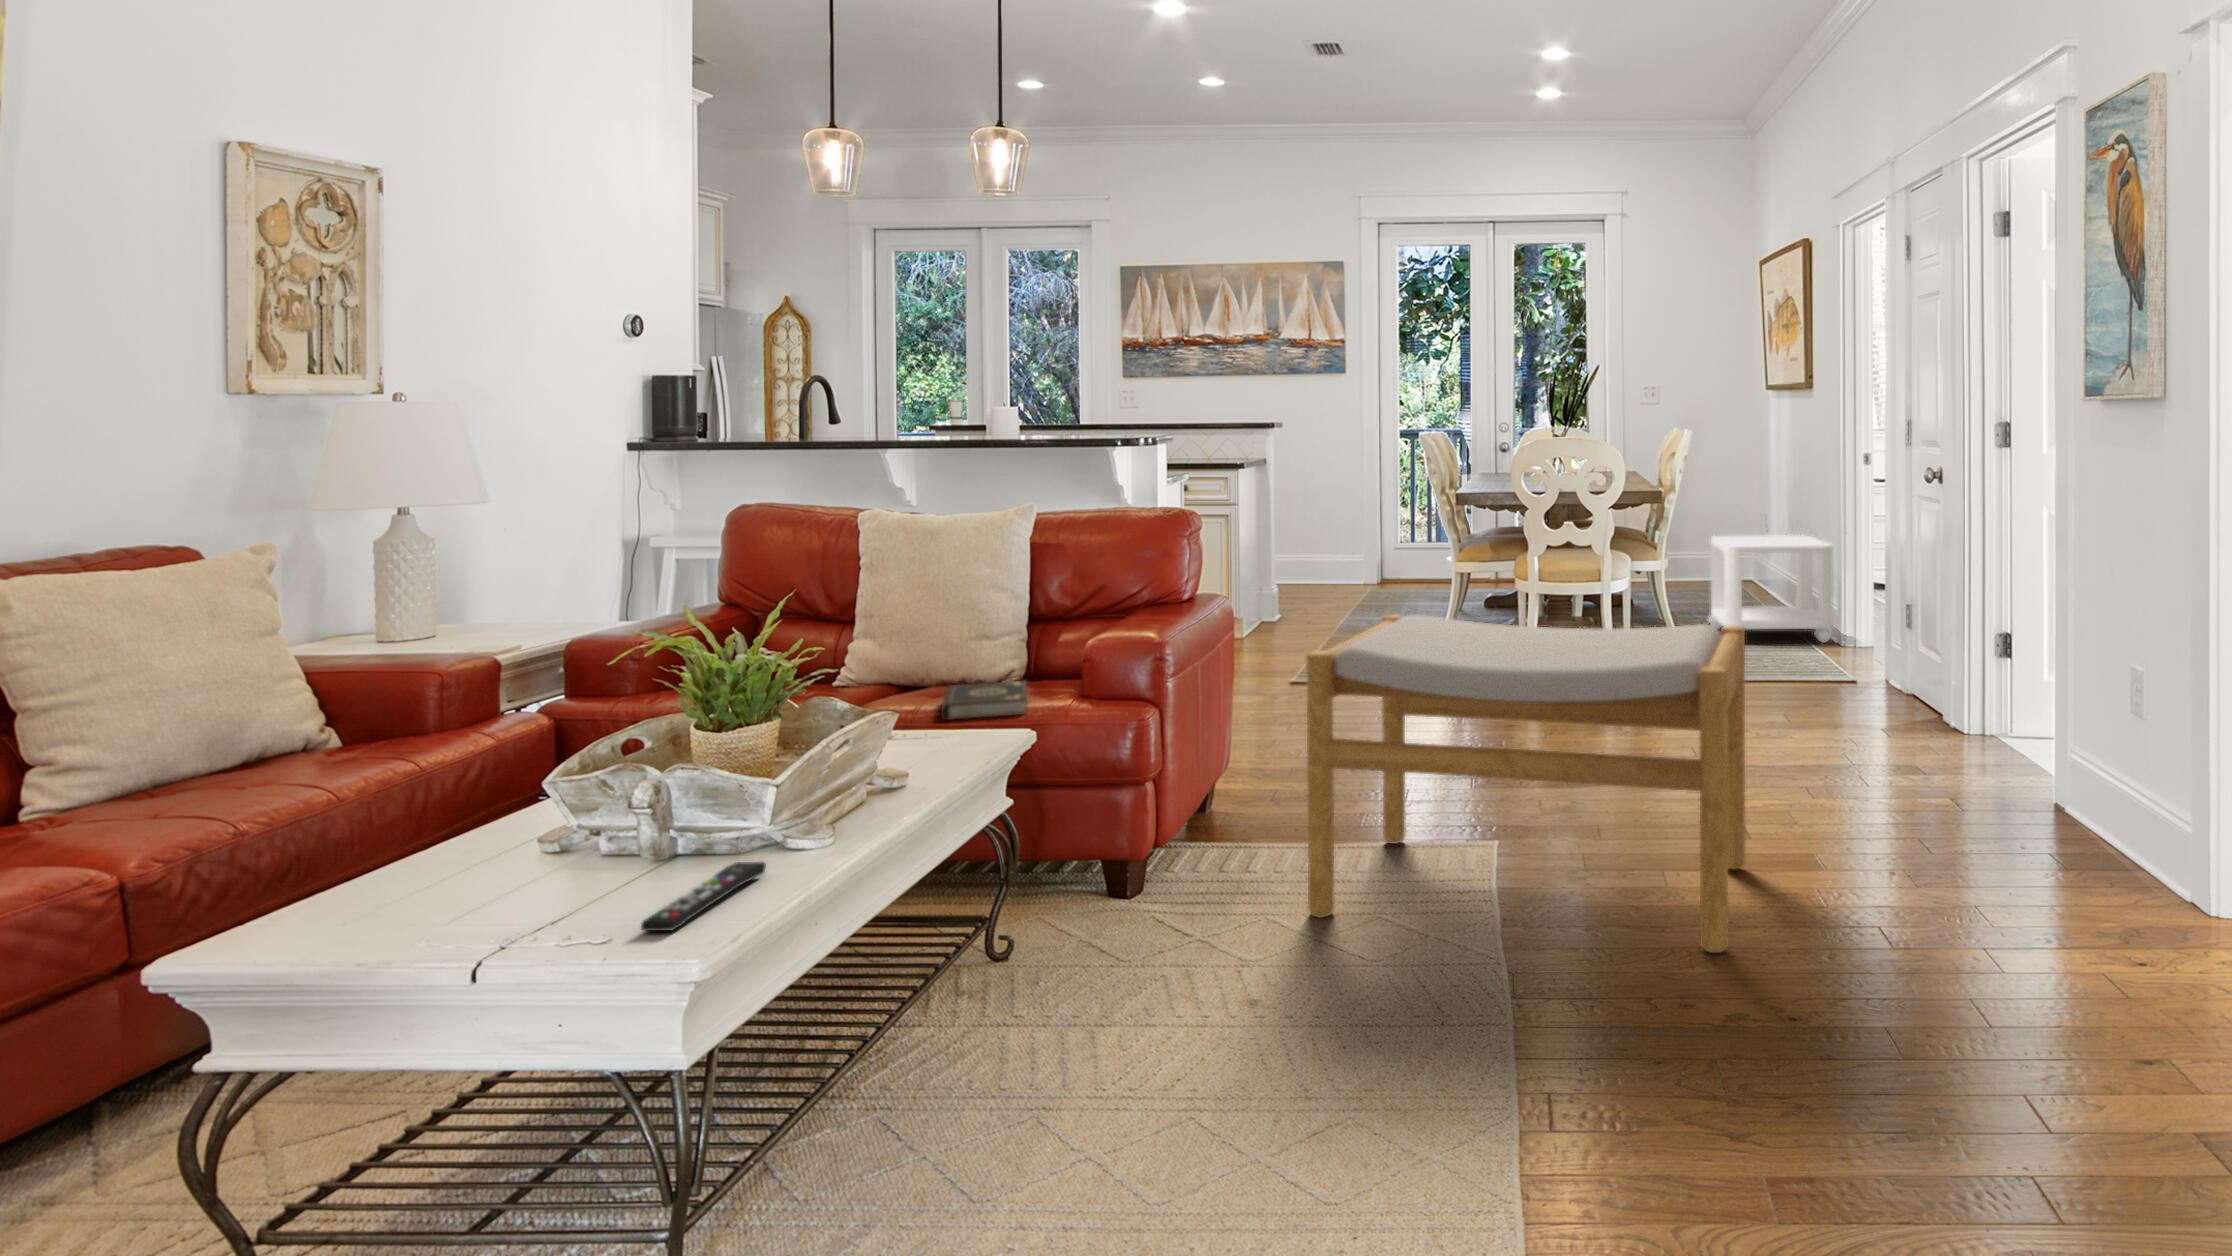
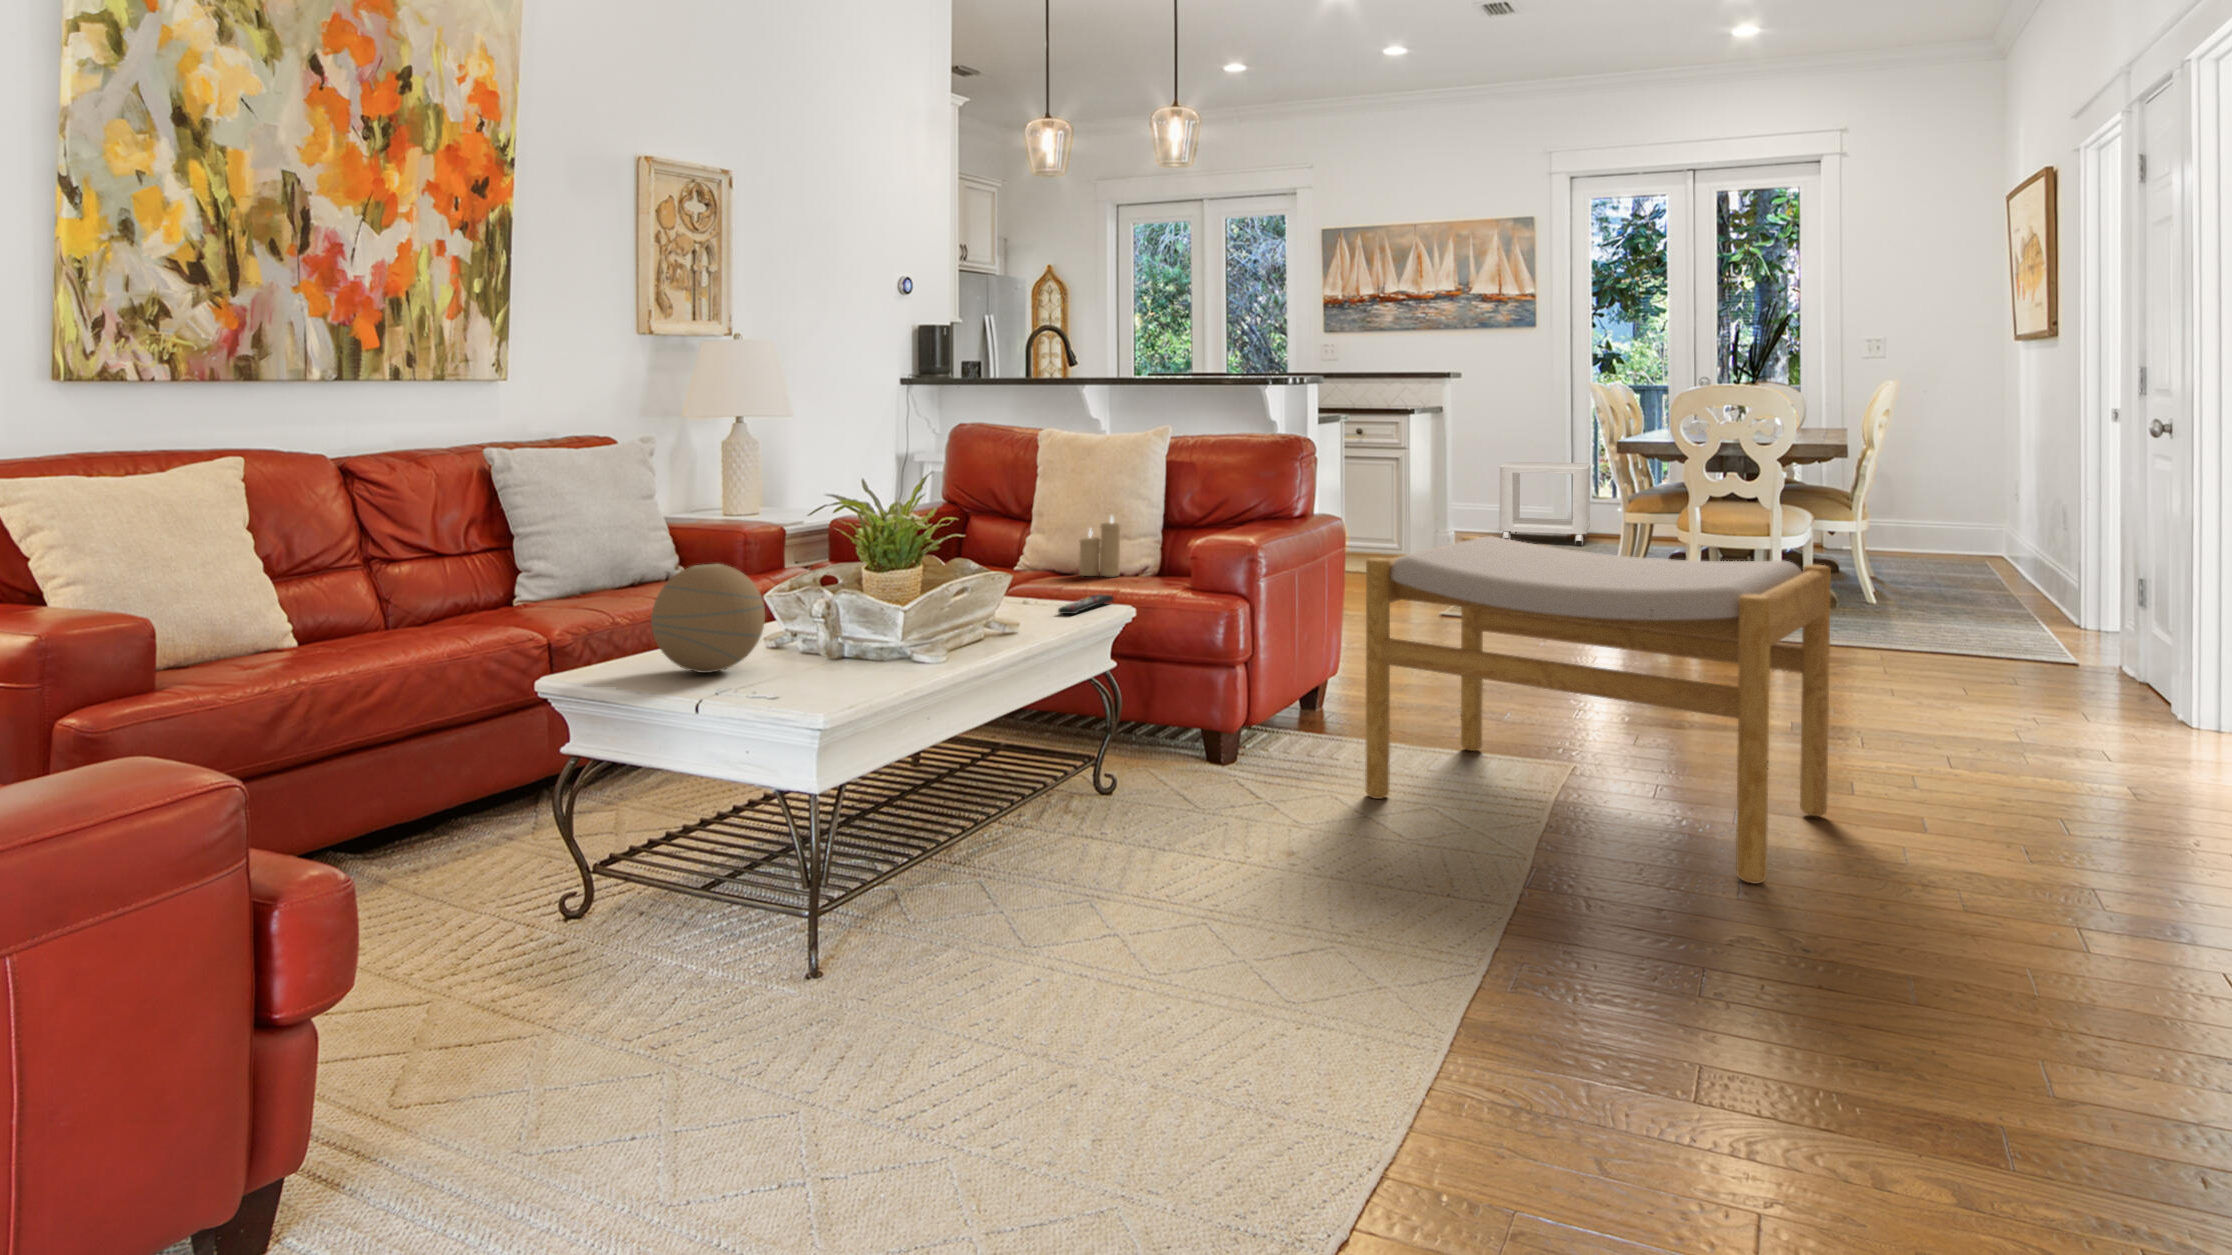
side table: present [1709,535,1833,643] -> present [1499,462,1590,545]
candle: none [926,614,980,690] -> present [1079,516,1121,577]
book: present [941,681,1027,720] -> none [1074,570,1150,597]
decorative orb: none [381,751,570,912] -> present [651,564,765,673]
remote control: present [641,862,766,931] -> present [1058,594,1113,614]

